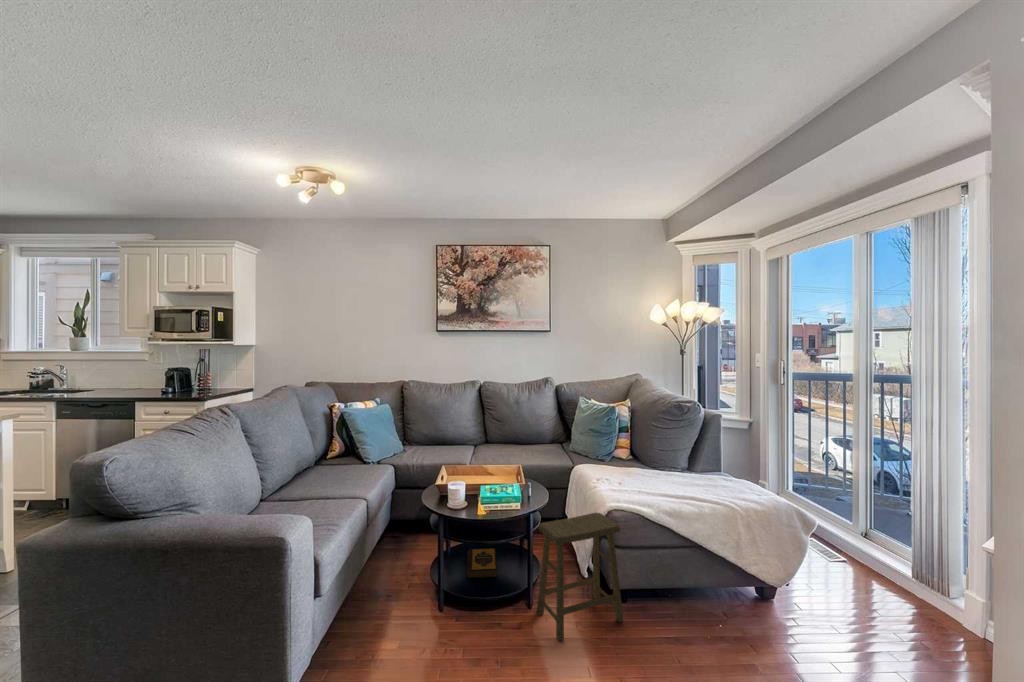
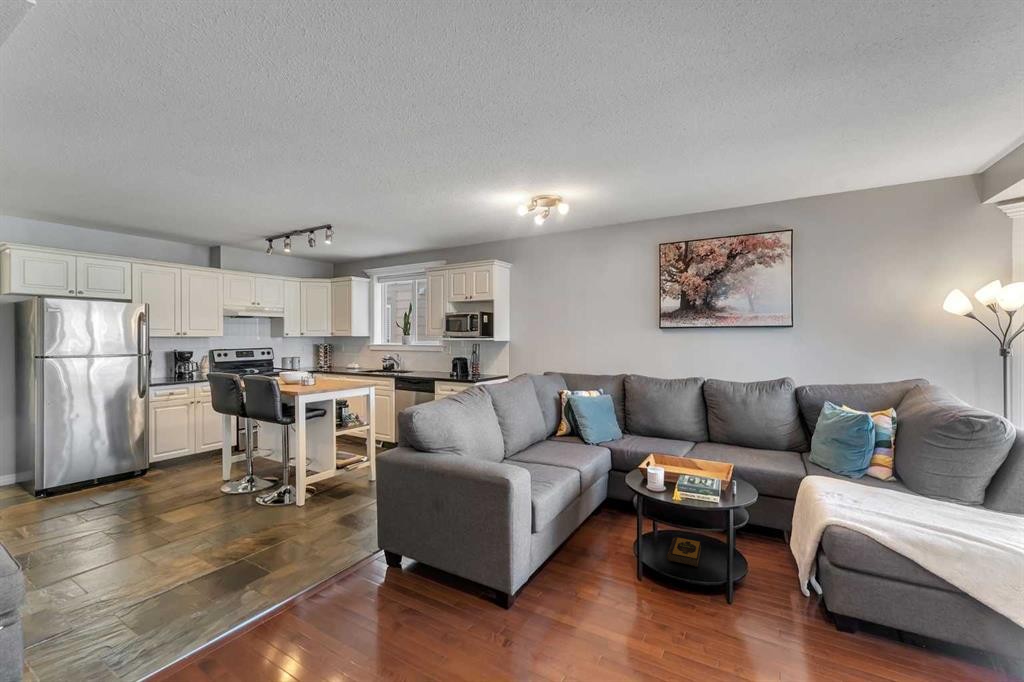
footstool: present [537,513,623,641] -> none [735,520,841,650]

